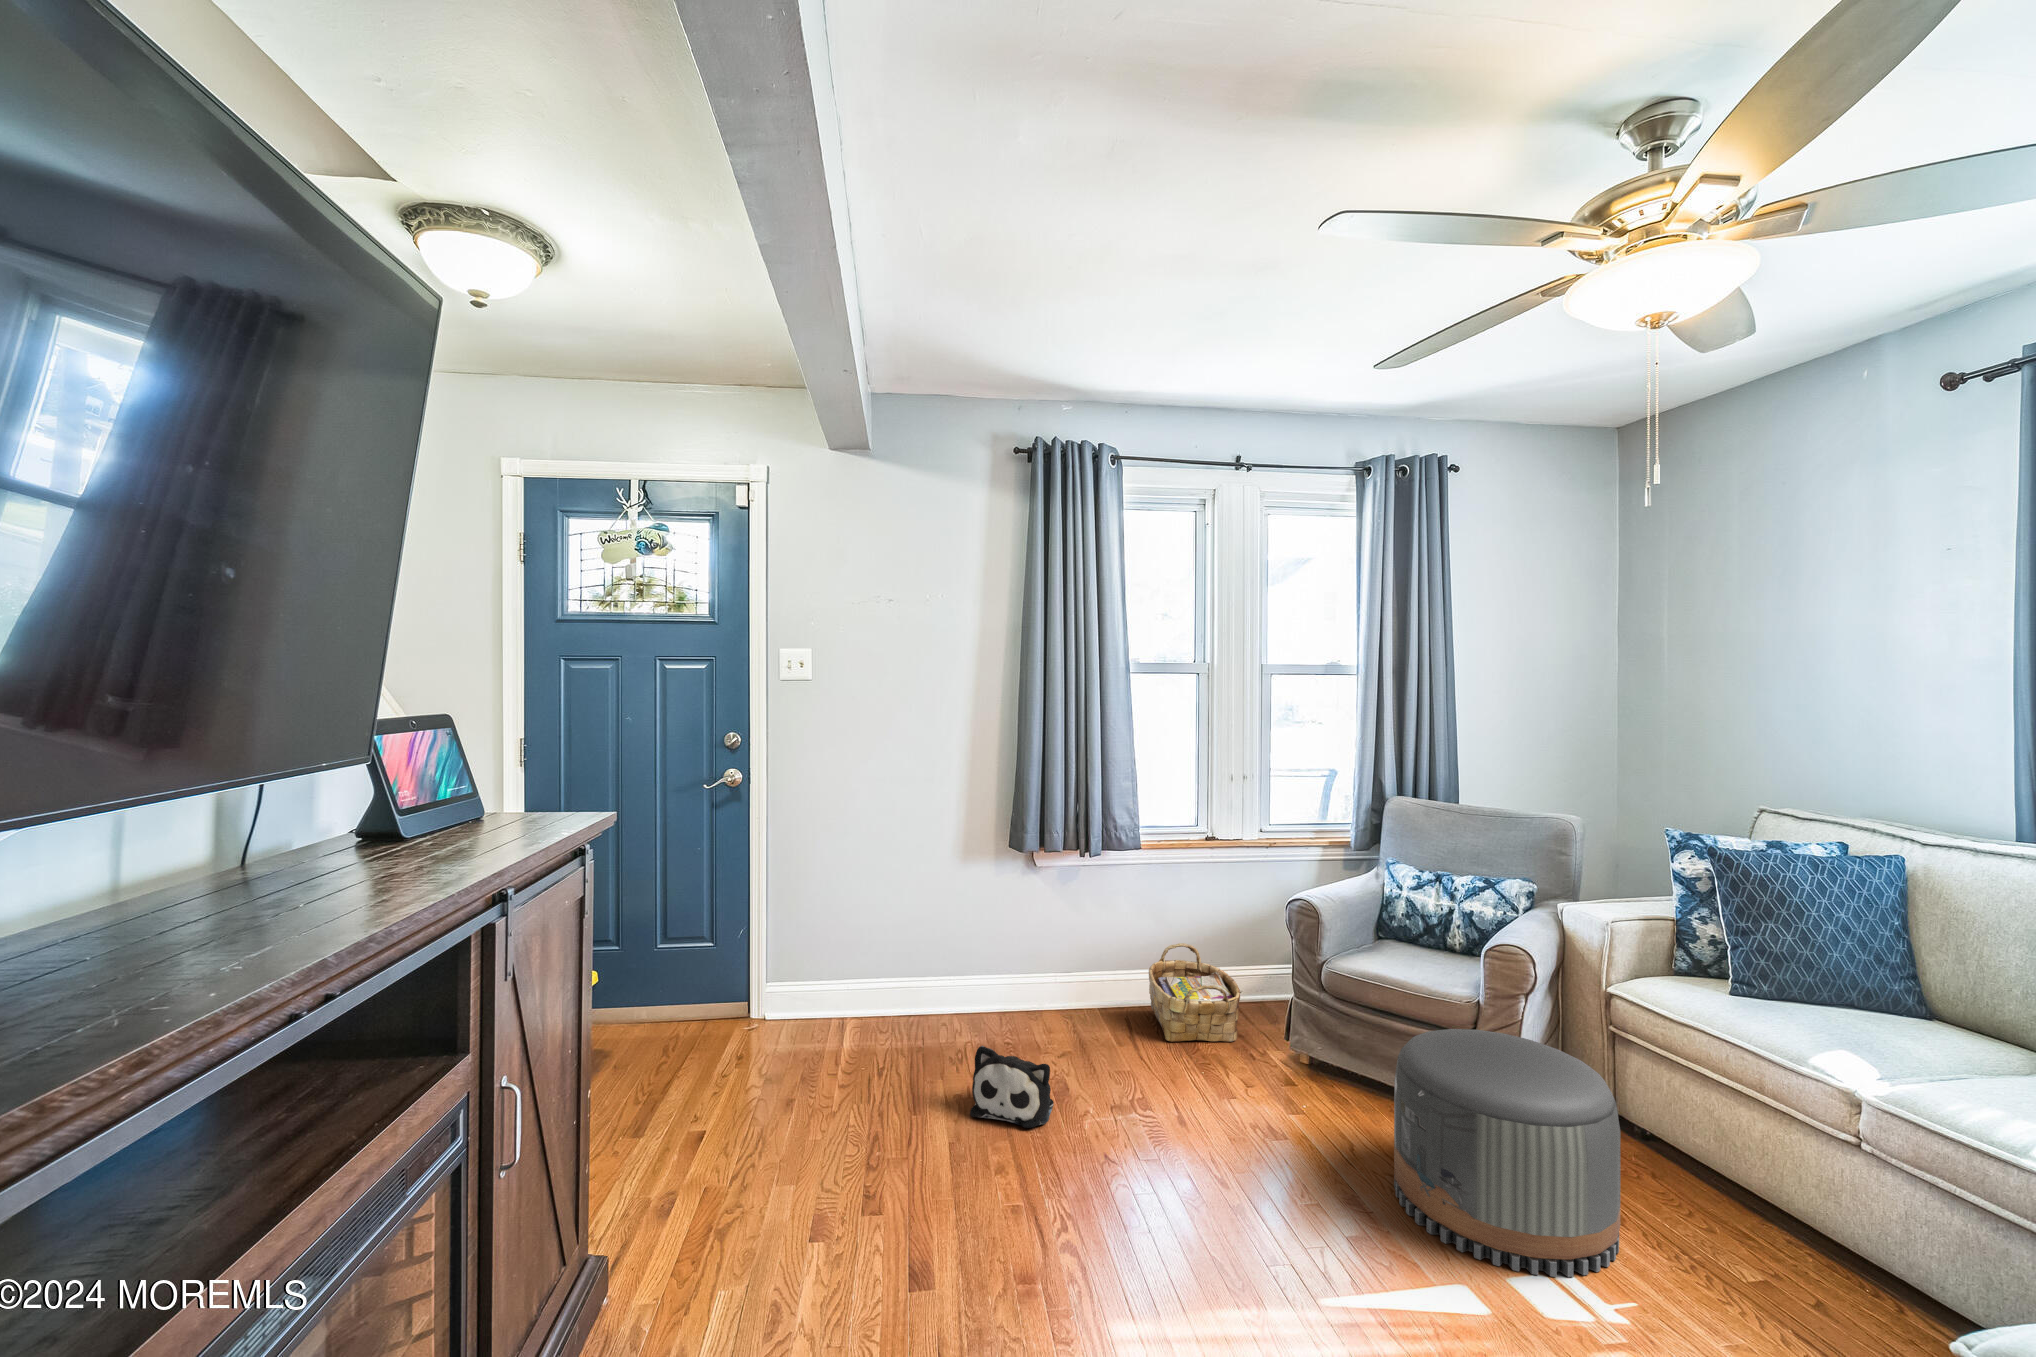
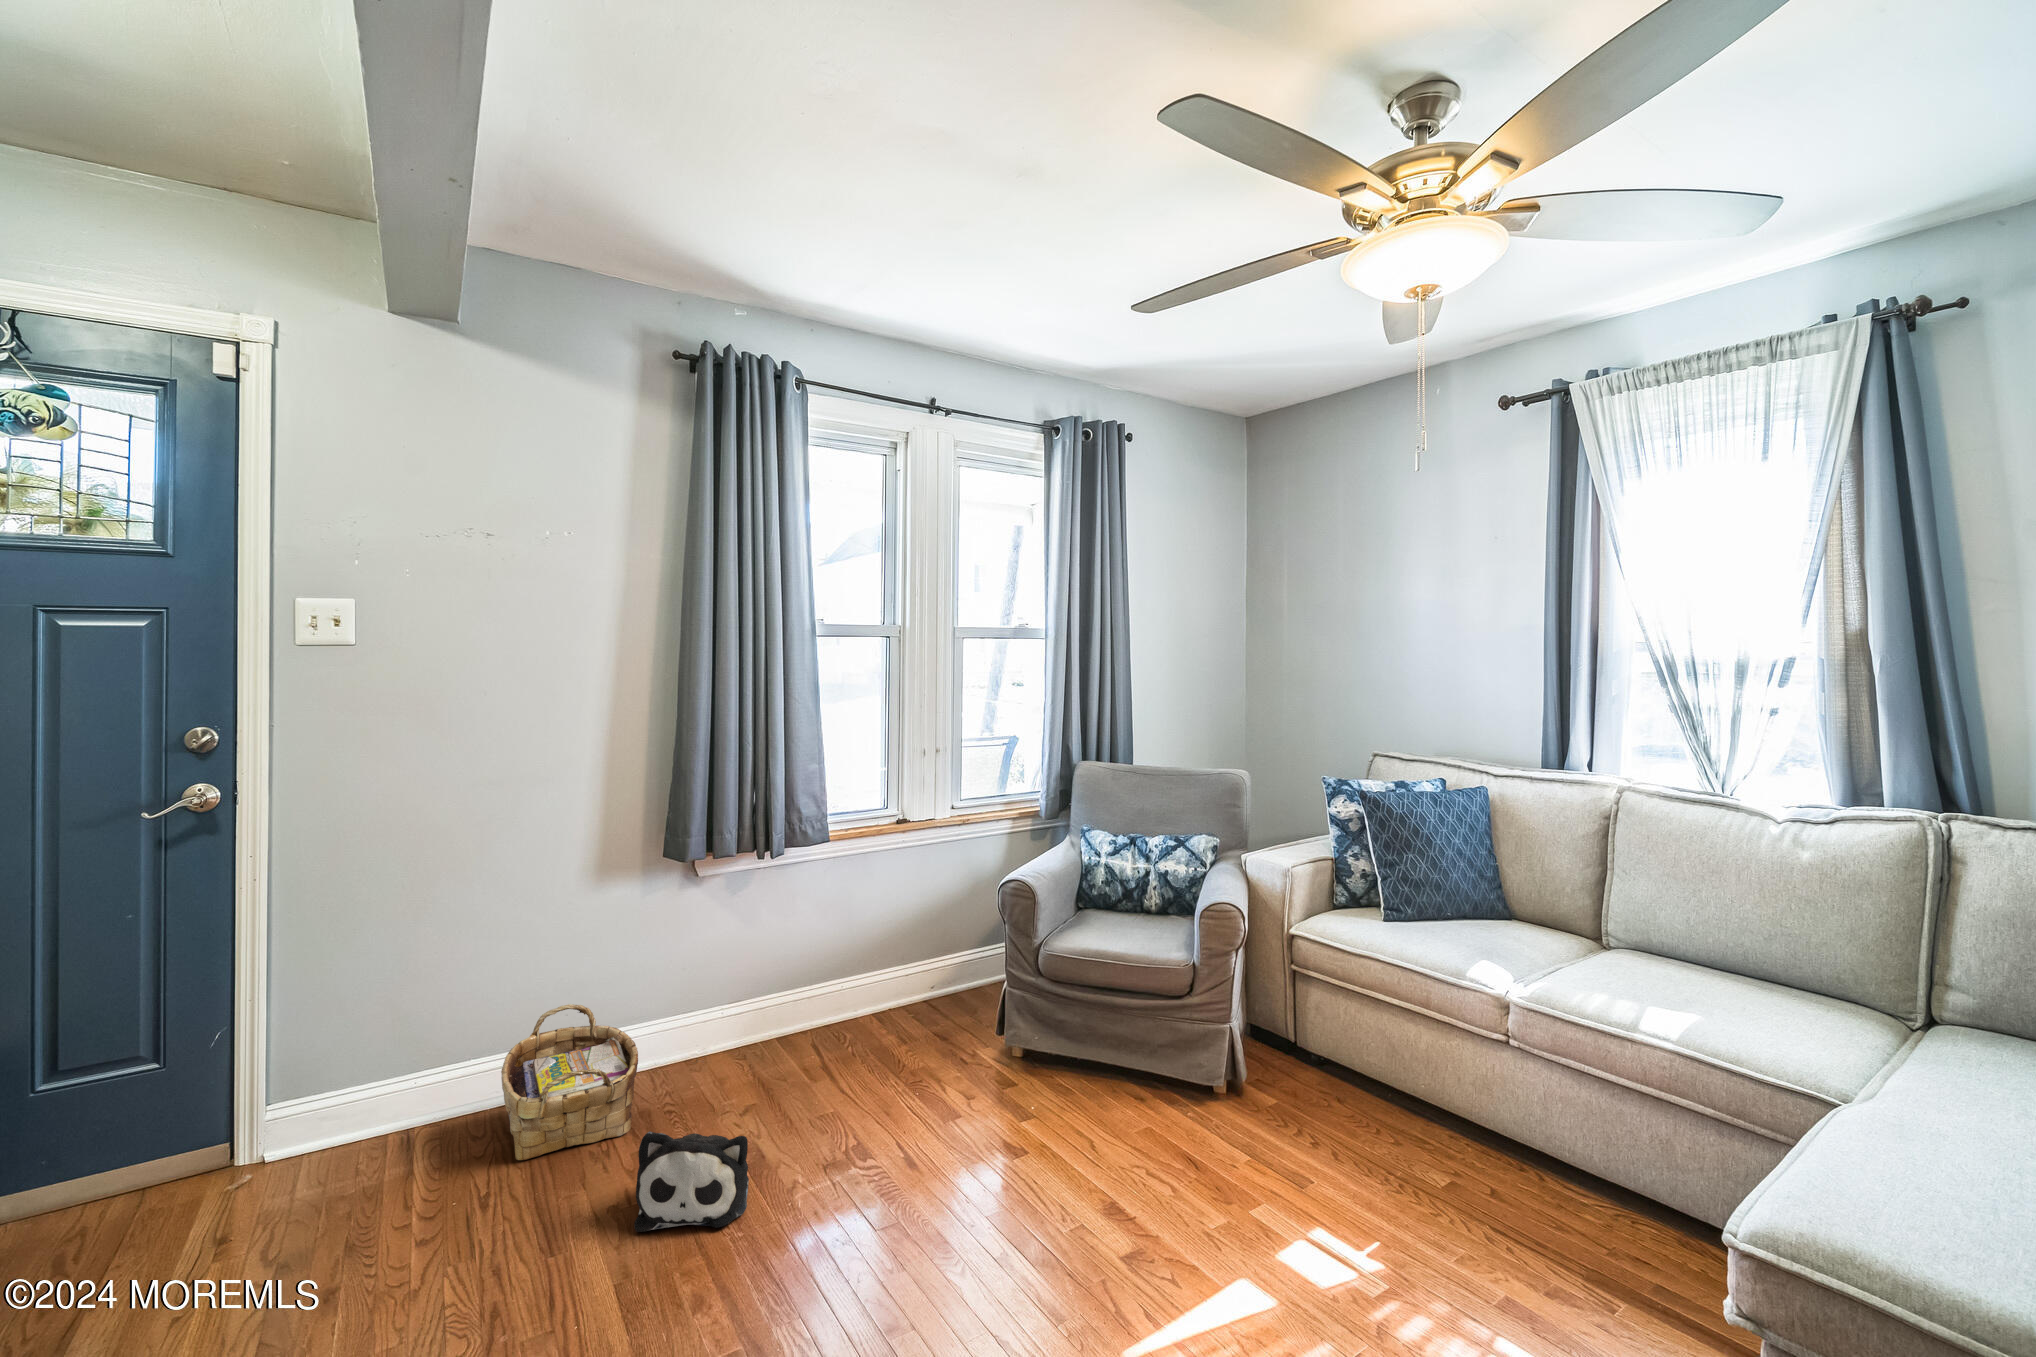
woven basket: present [1149,943,1240,1042] -> present [501,1004,638,1160]
pouf: present [1394,1029,1620,1277] -> none [1141,994,1348,1243]

